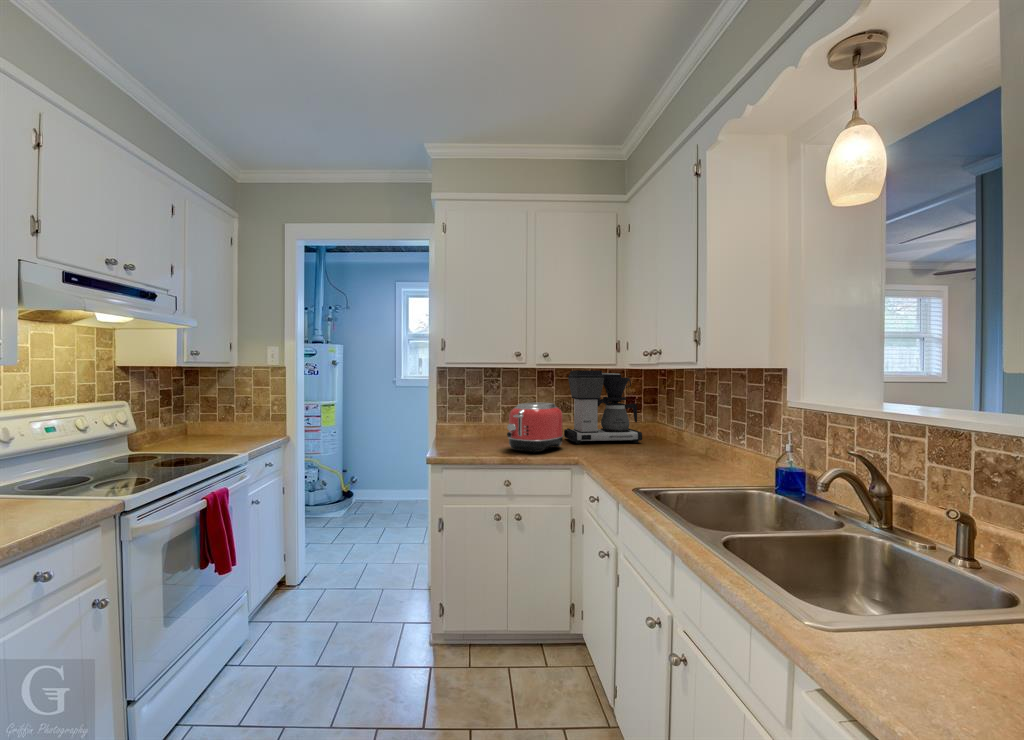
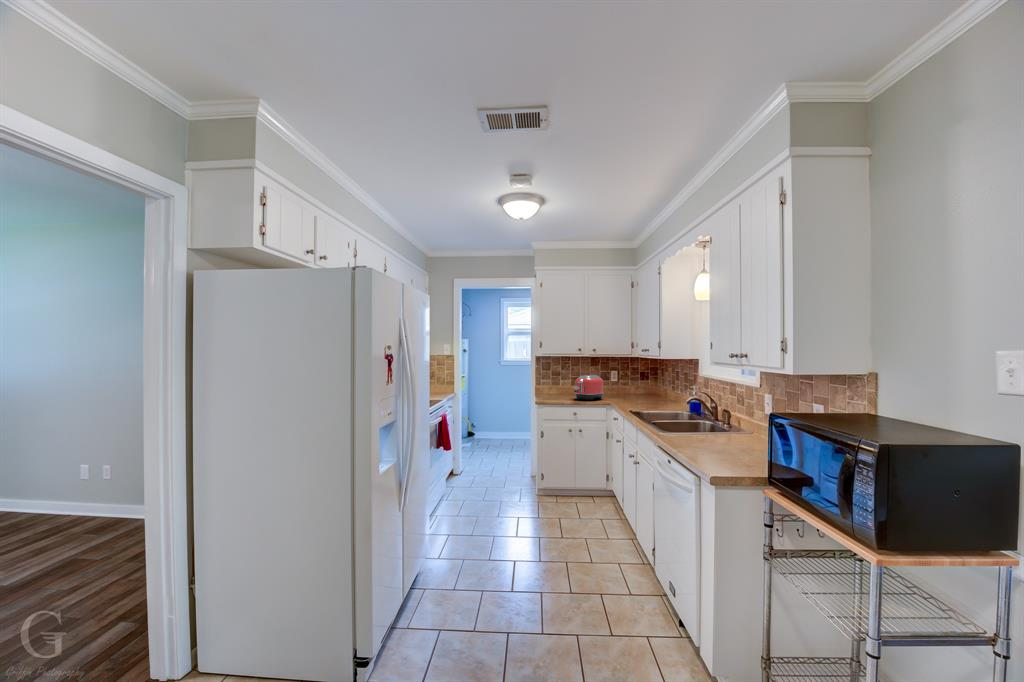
coffee maker: present [564,370,642,444] -> none [605,358,648,397]

